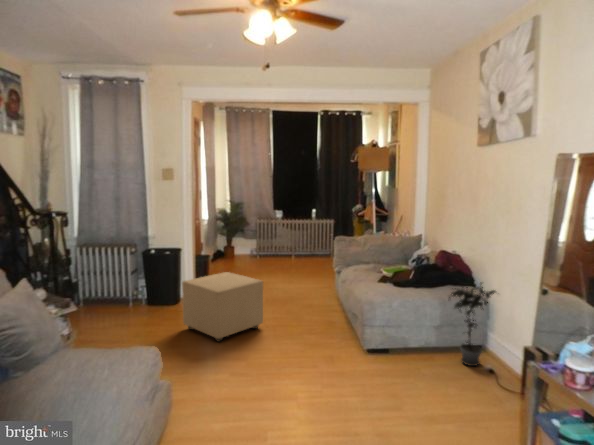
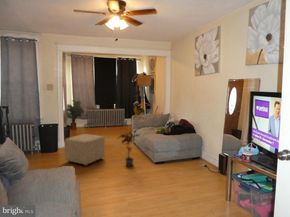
potted plant: present [449,283,496,366] -> present [119,133,138,166]

